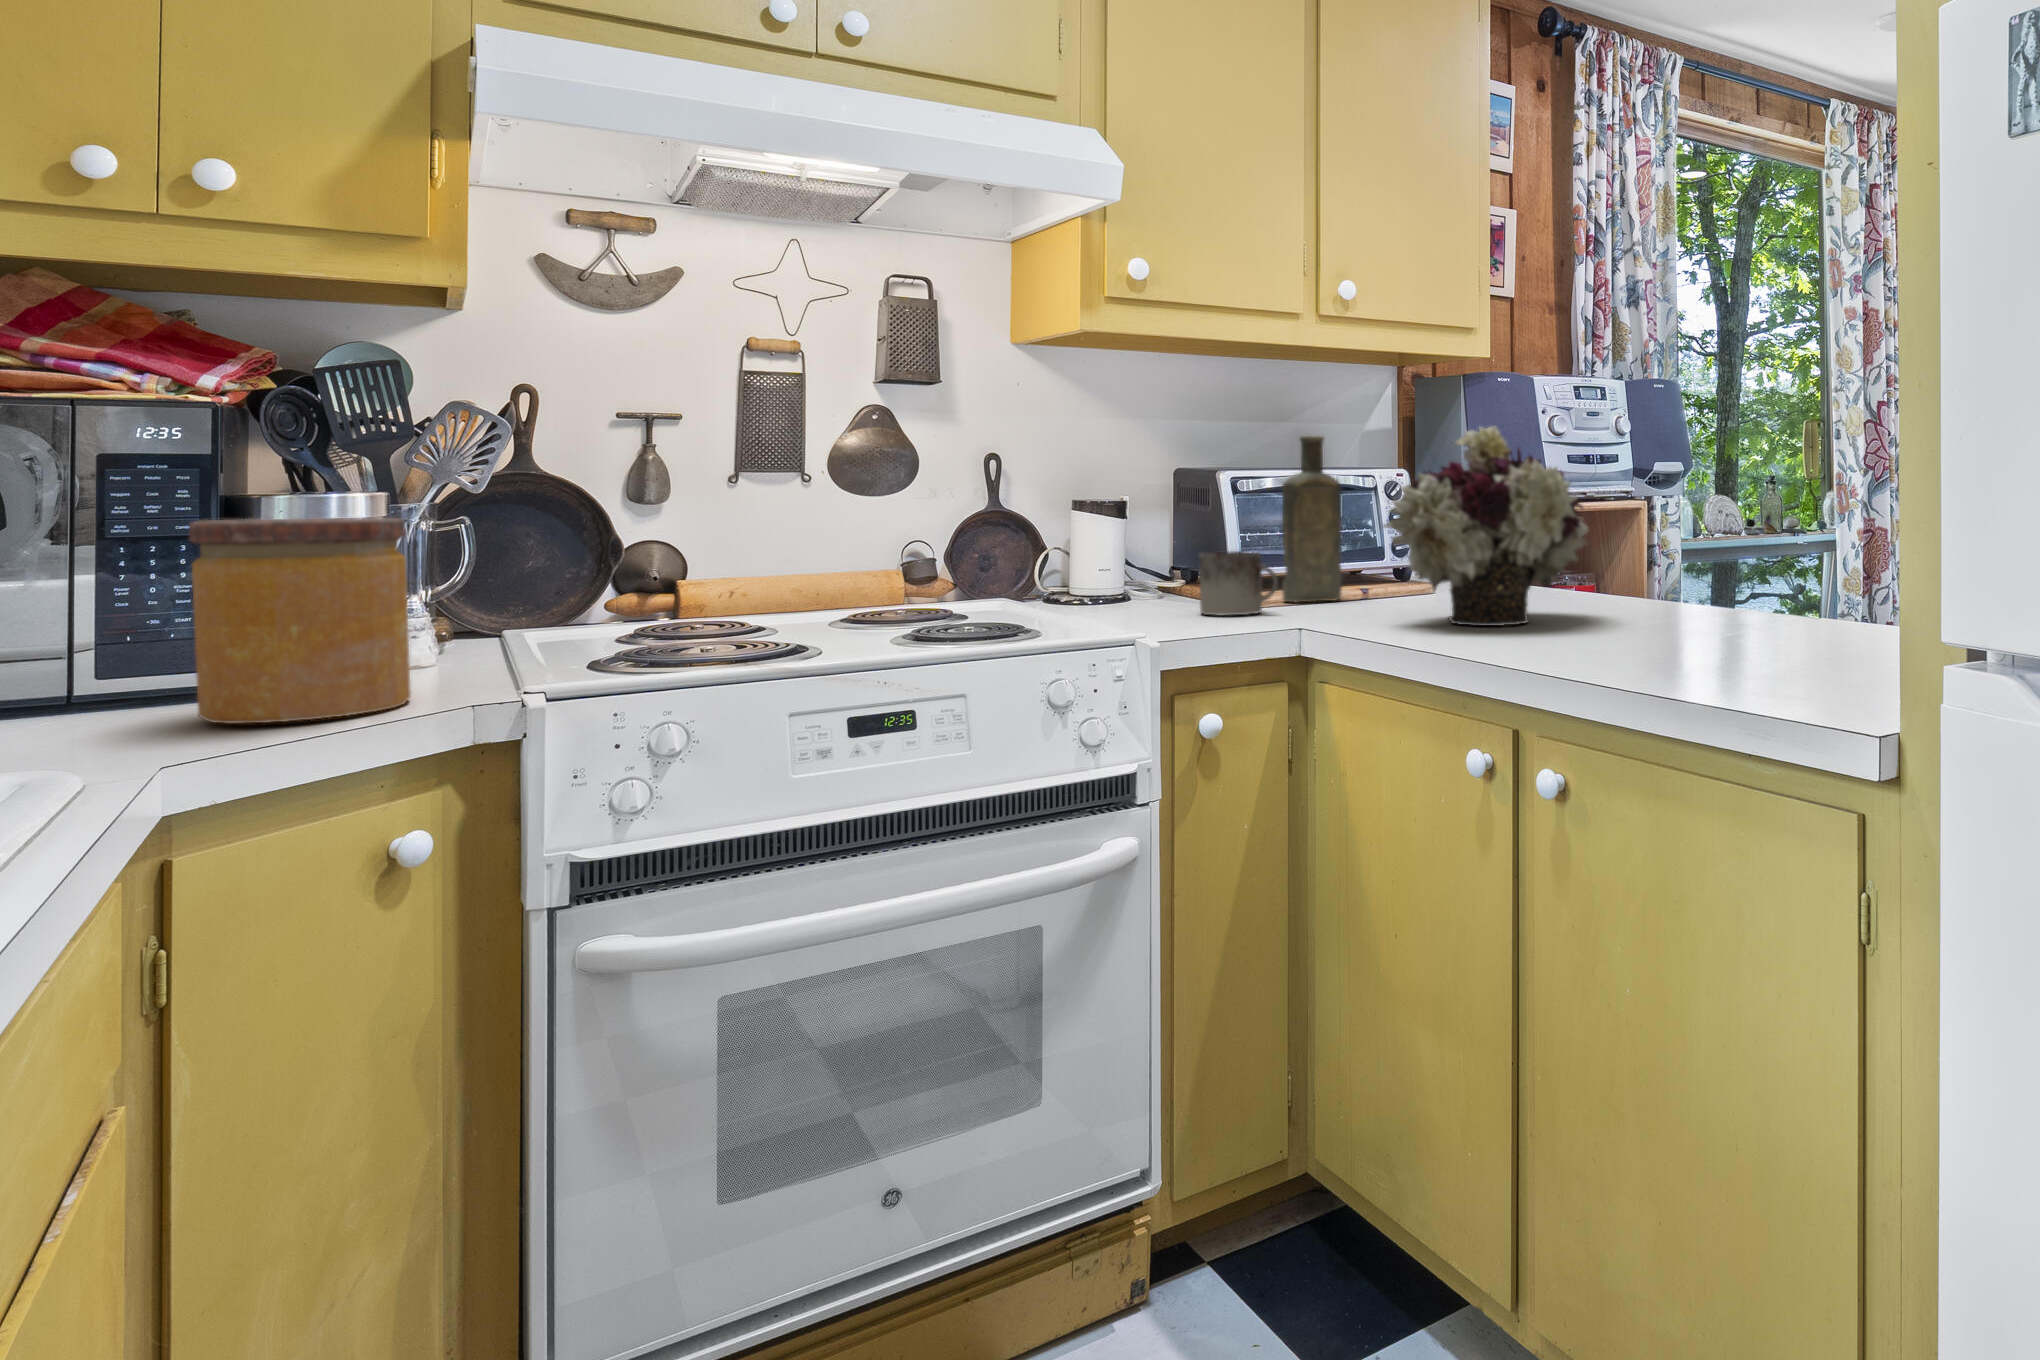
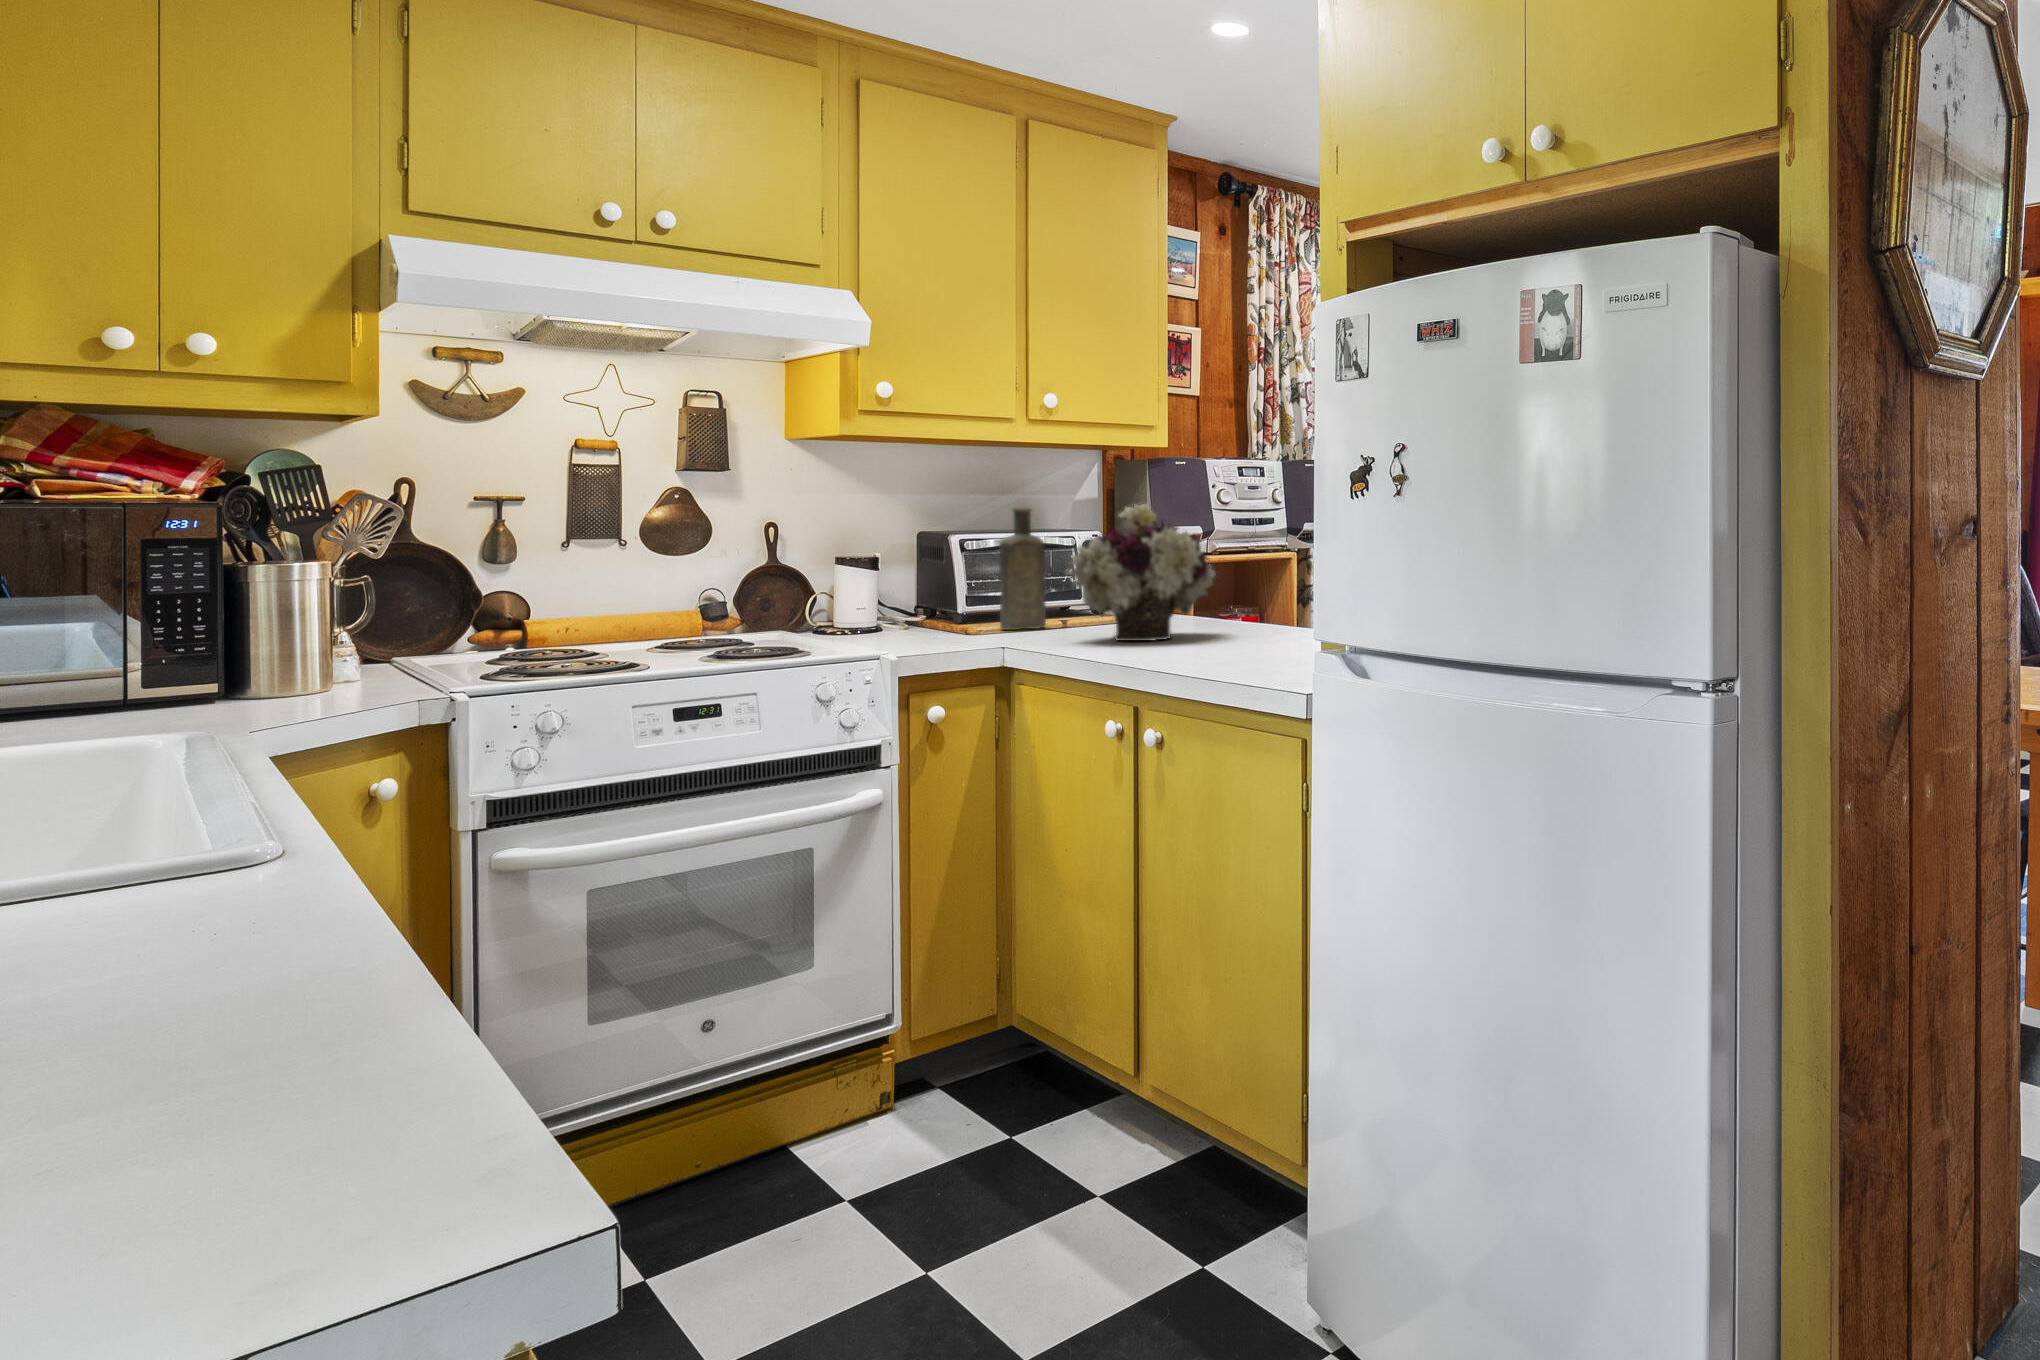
jar: present [189,518,411,723] -> none [223,578,368,713]
mug: present [1199,551,1278,616] -> none [933,593,992,639]

